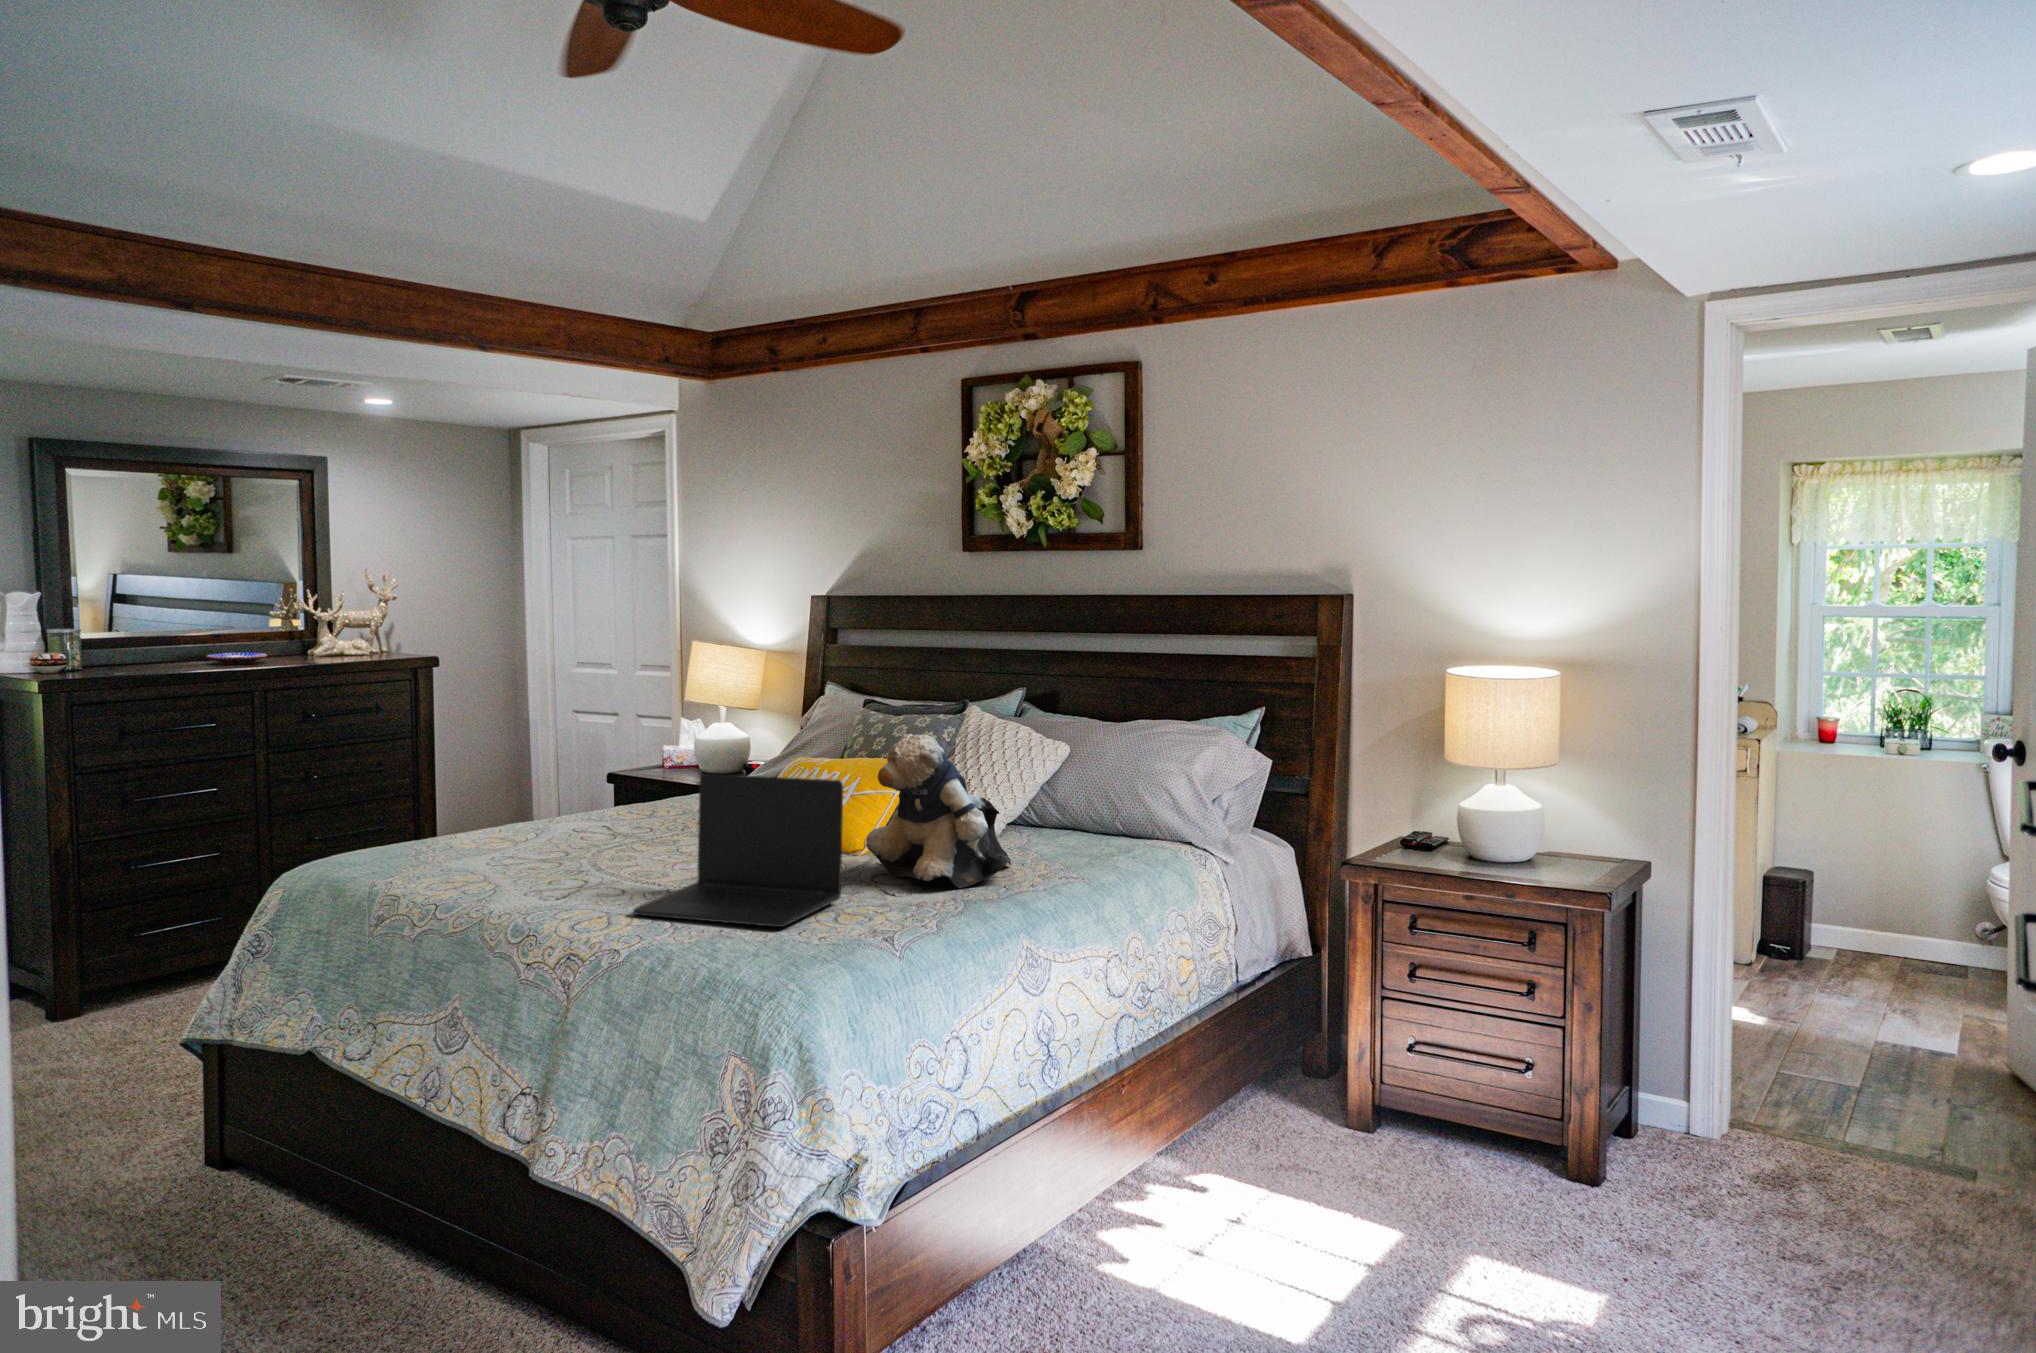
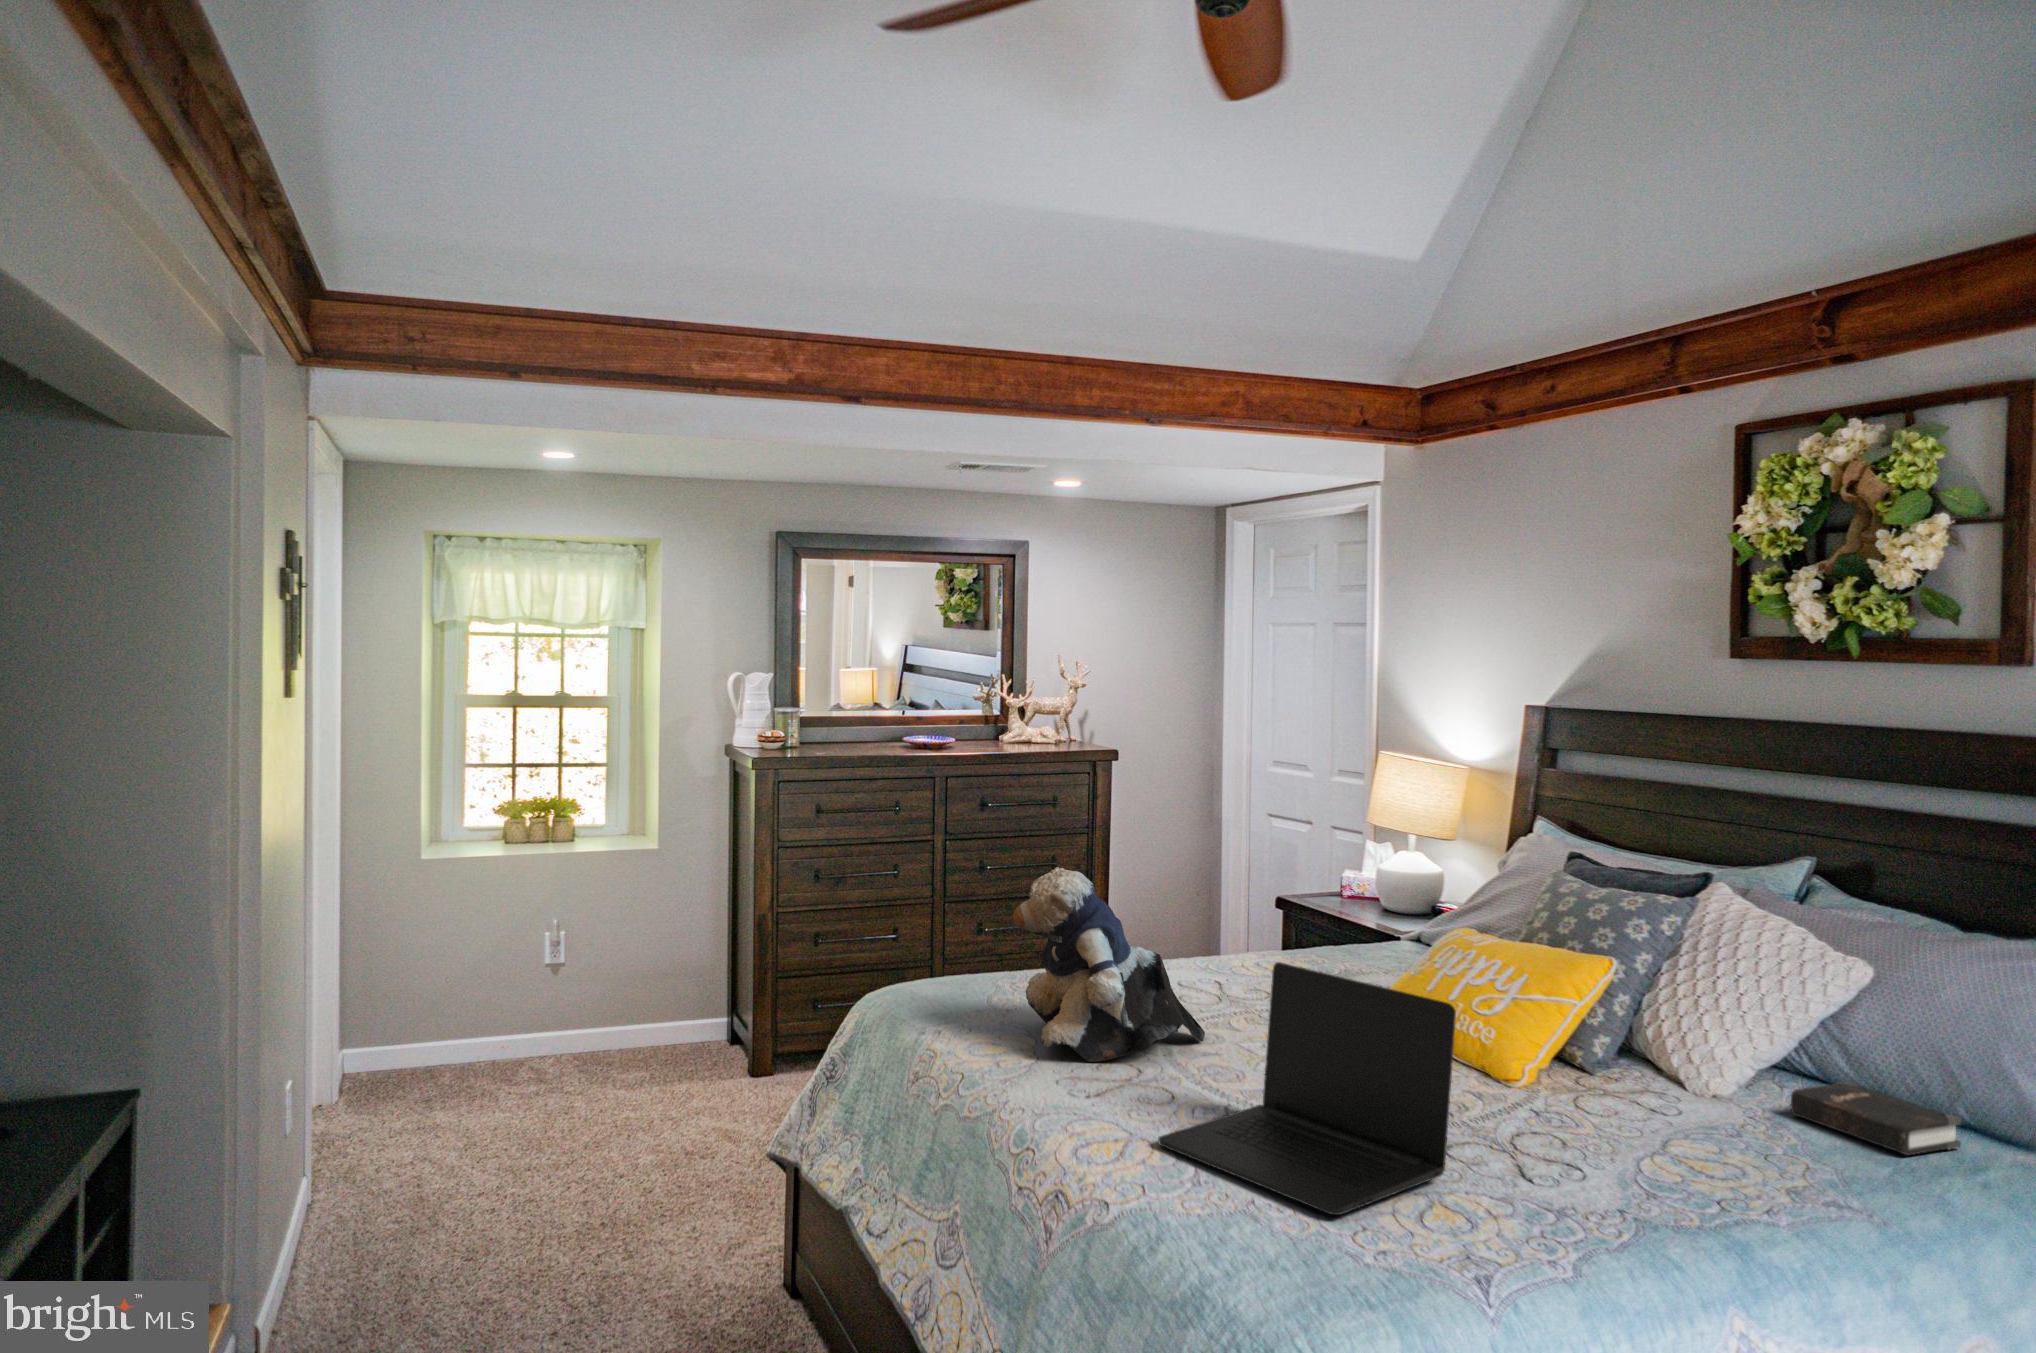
teddy bear: present [866,734,1011,888] -> present [1014,867,1205,1062]
hardback book: none [1032,820,1126,853] -> present [1791,1082,1962,1155]

